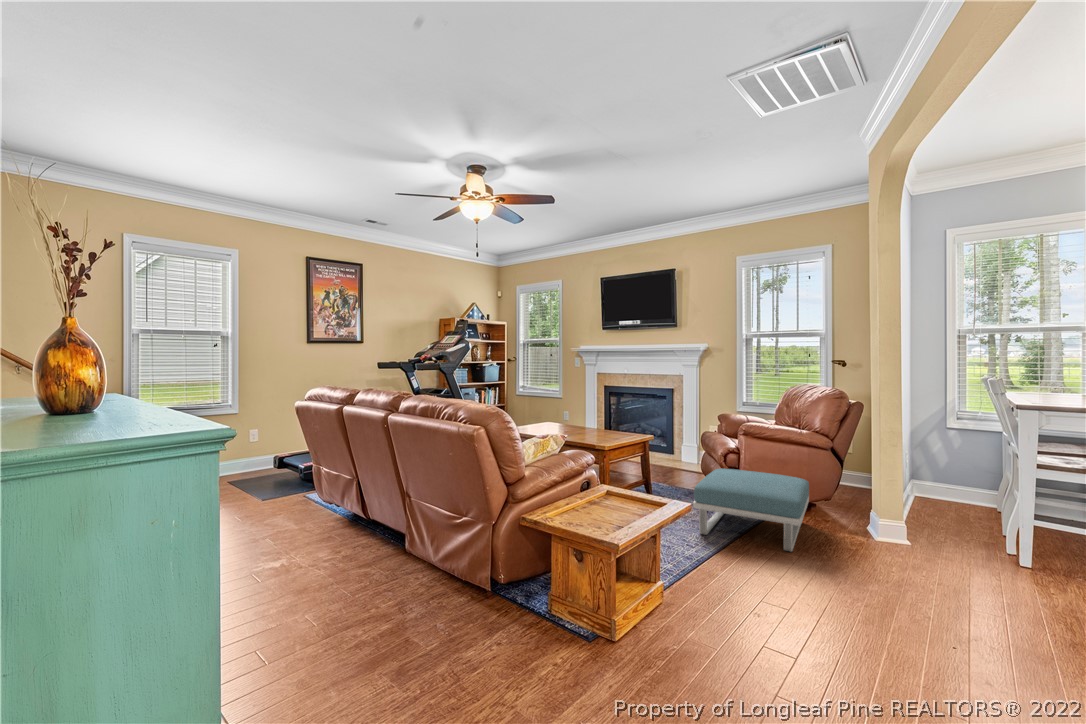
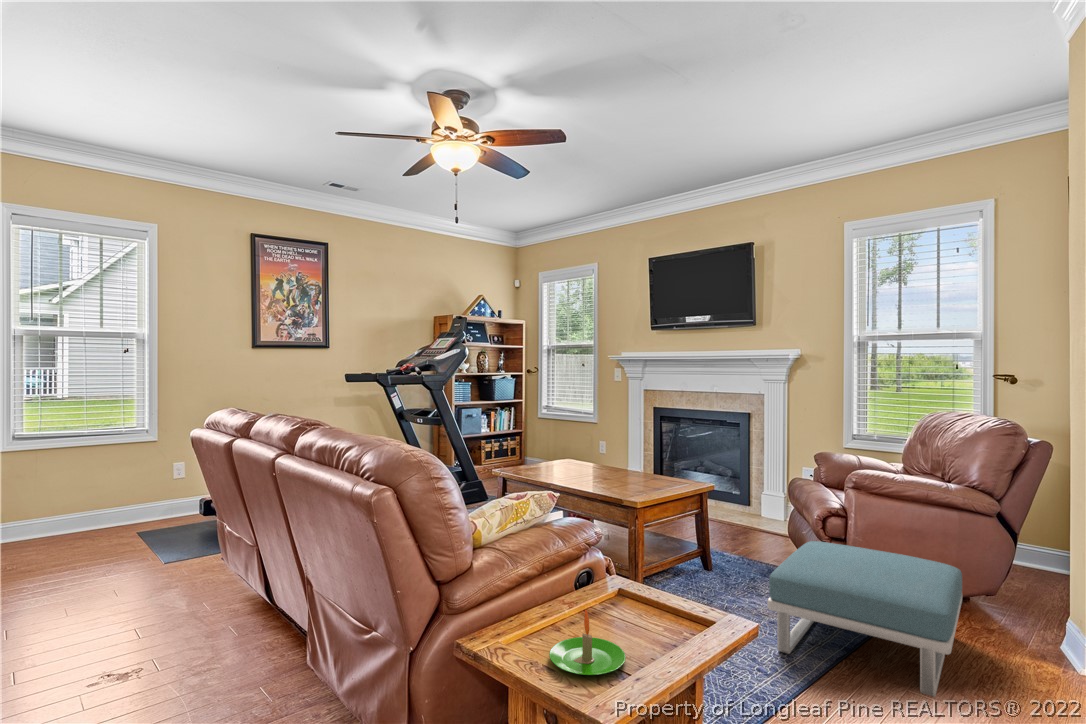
candle: none [580,493,624,527] -> present [549,610,626,675]

